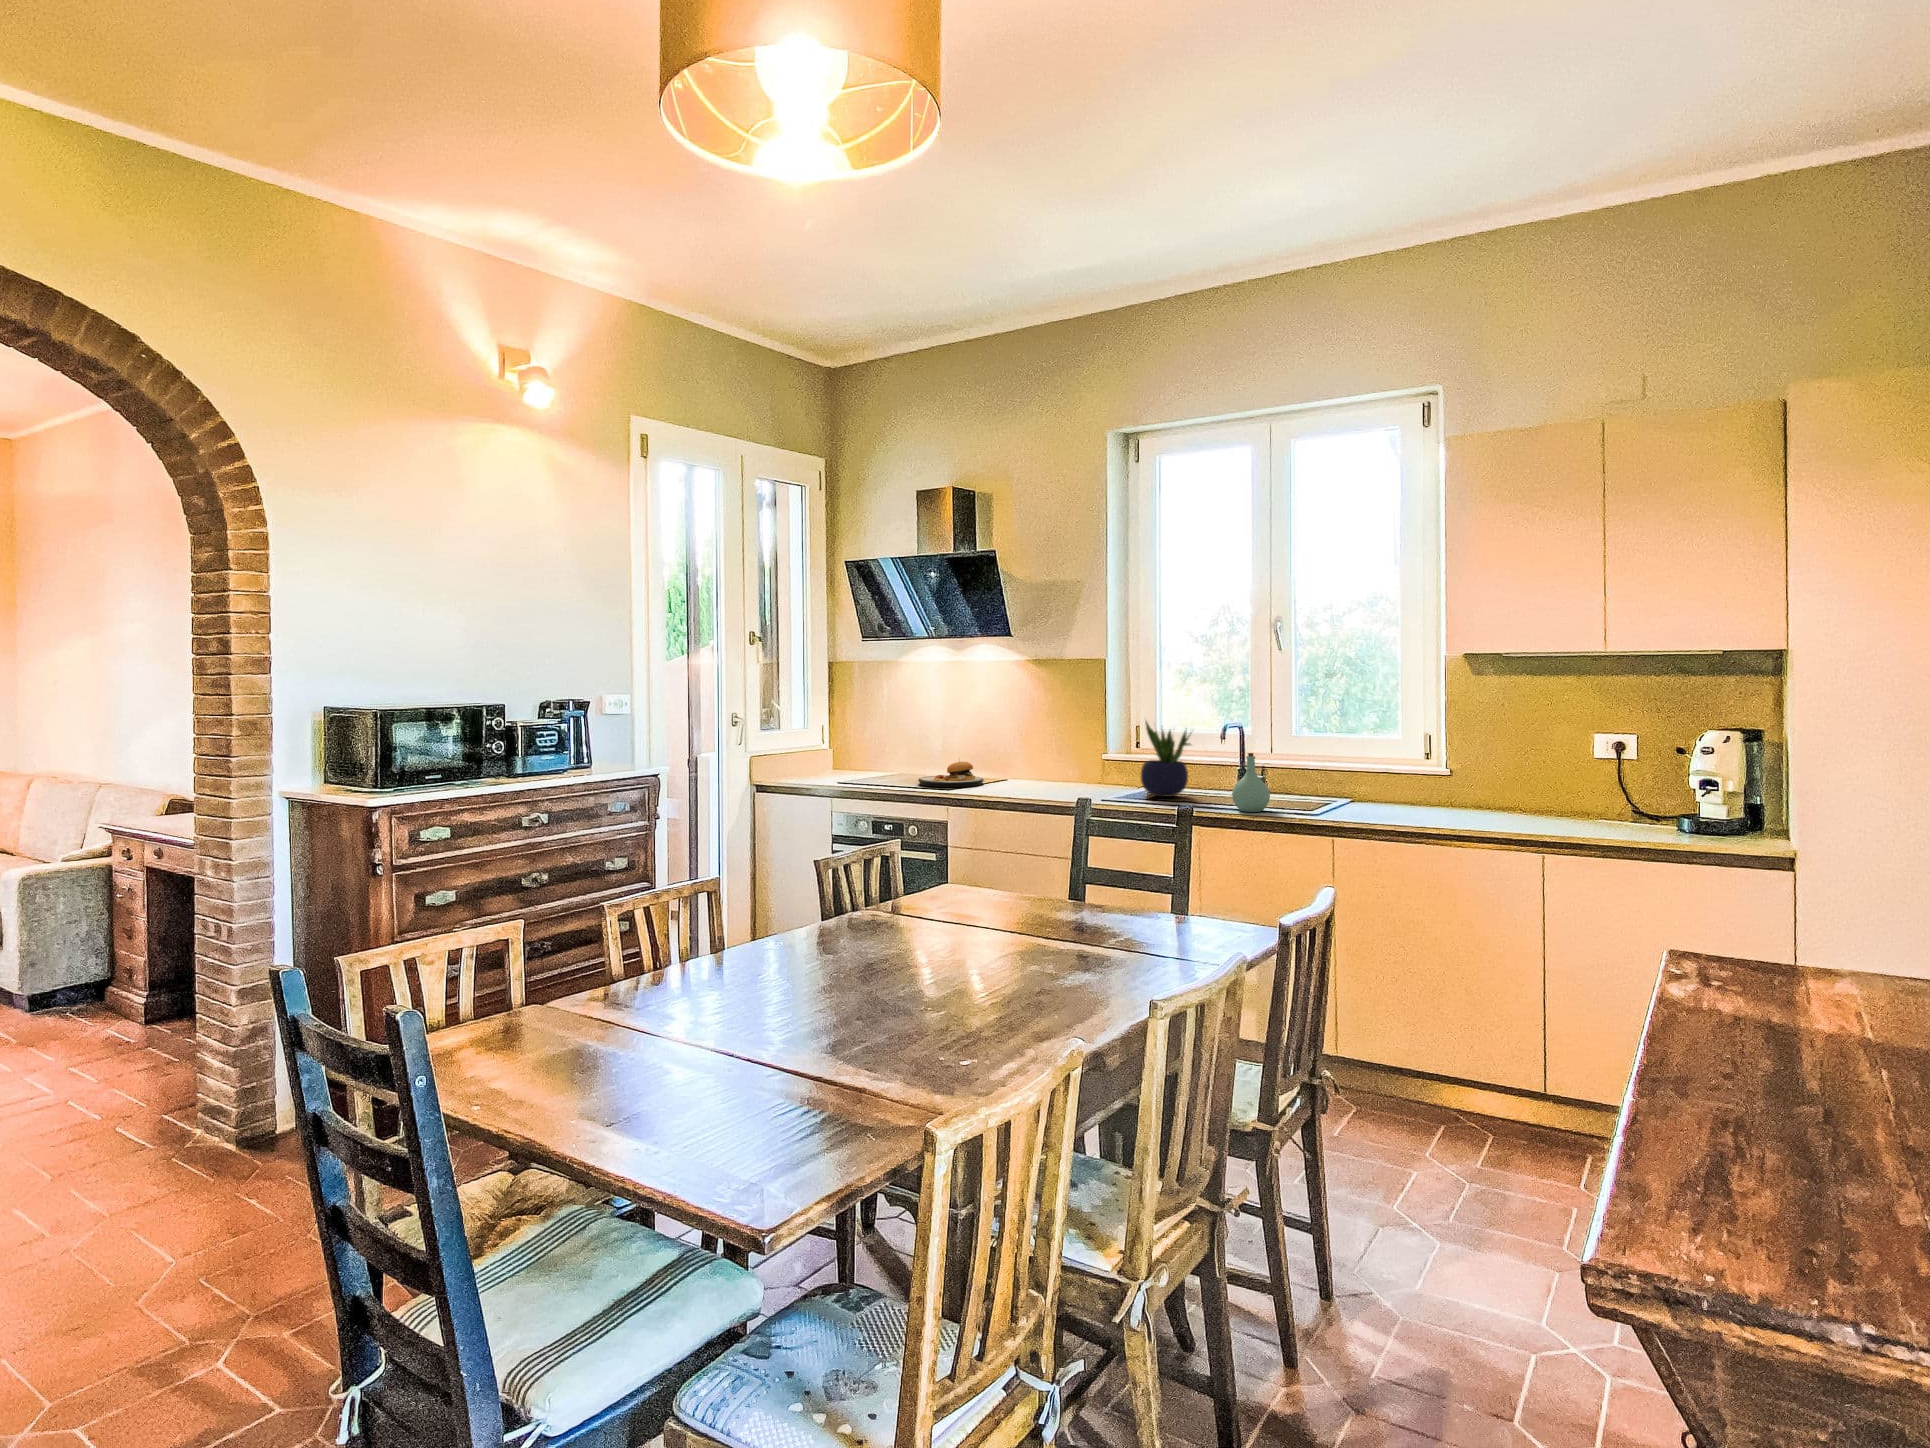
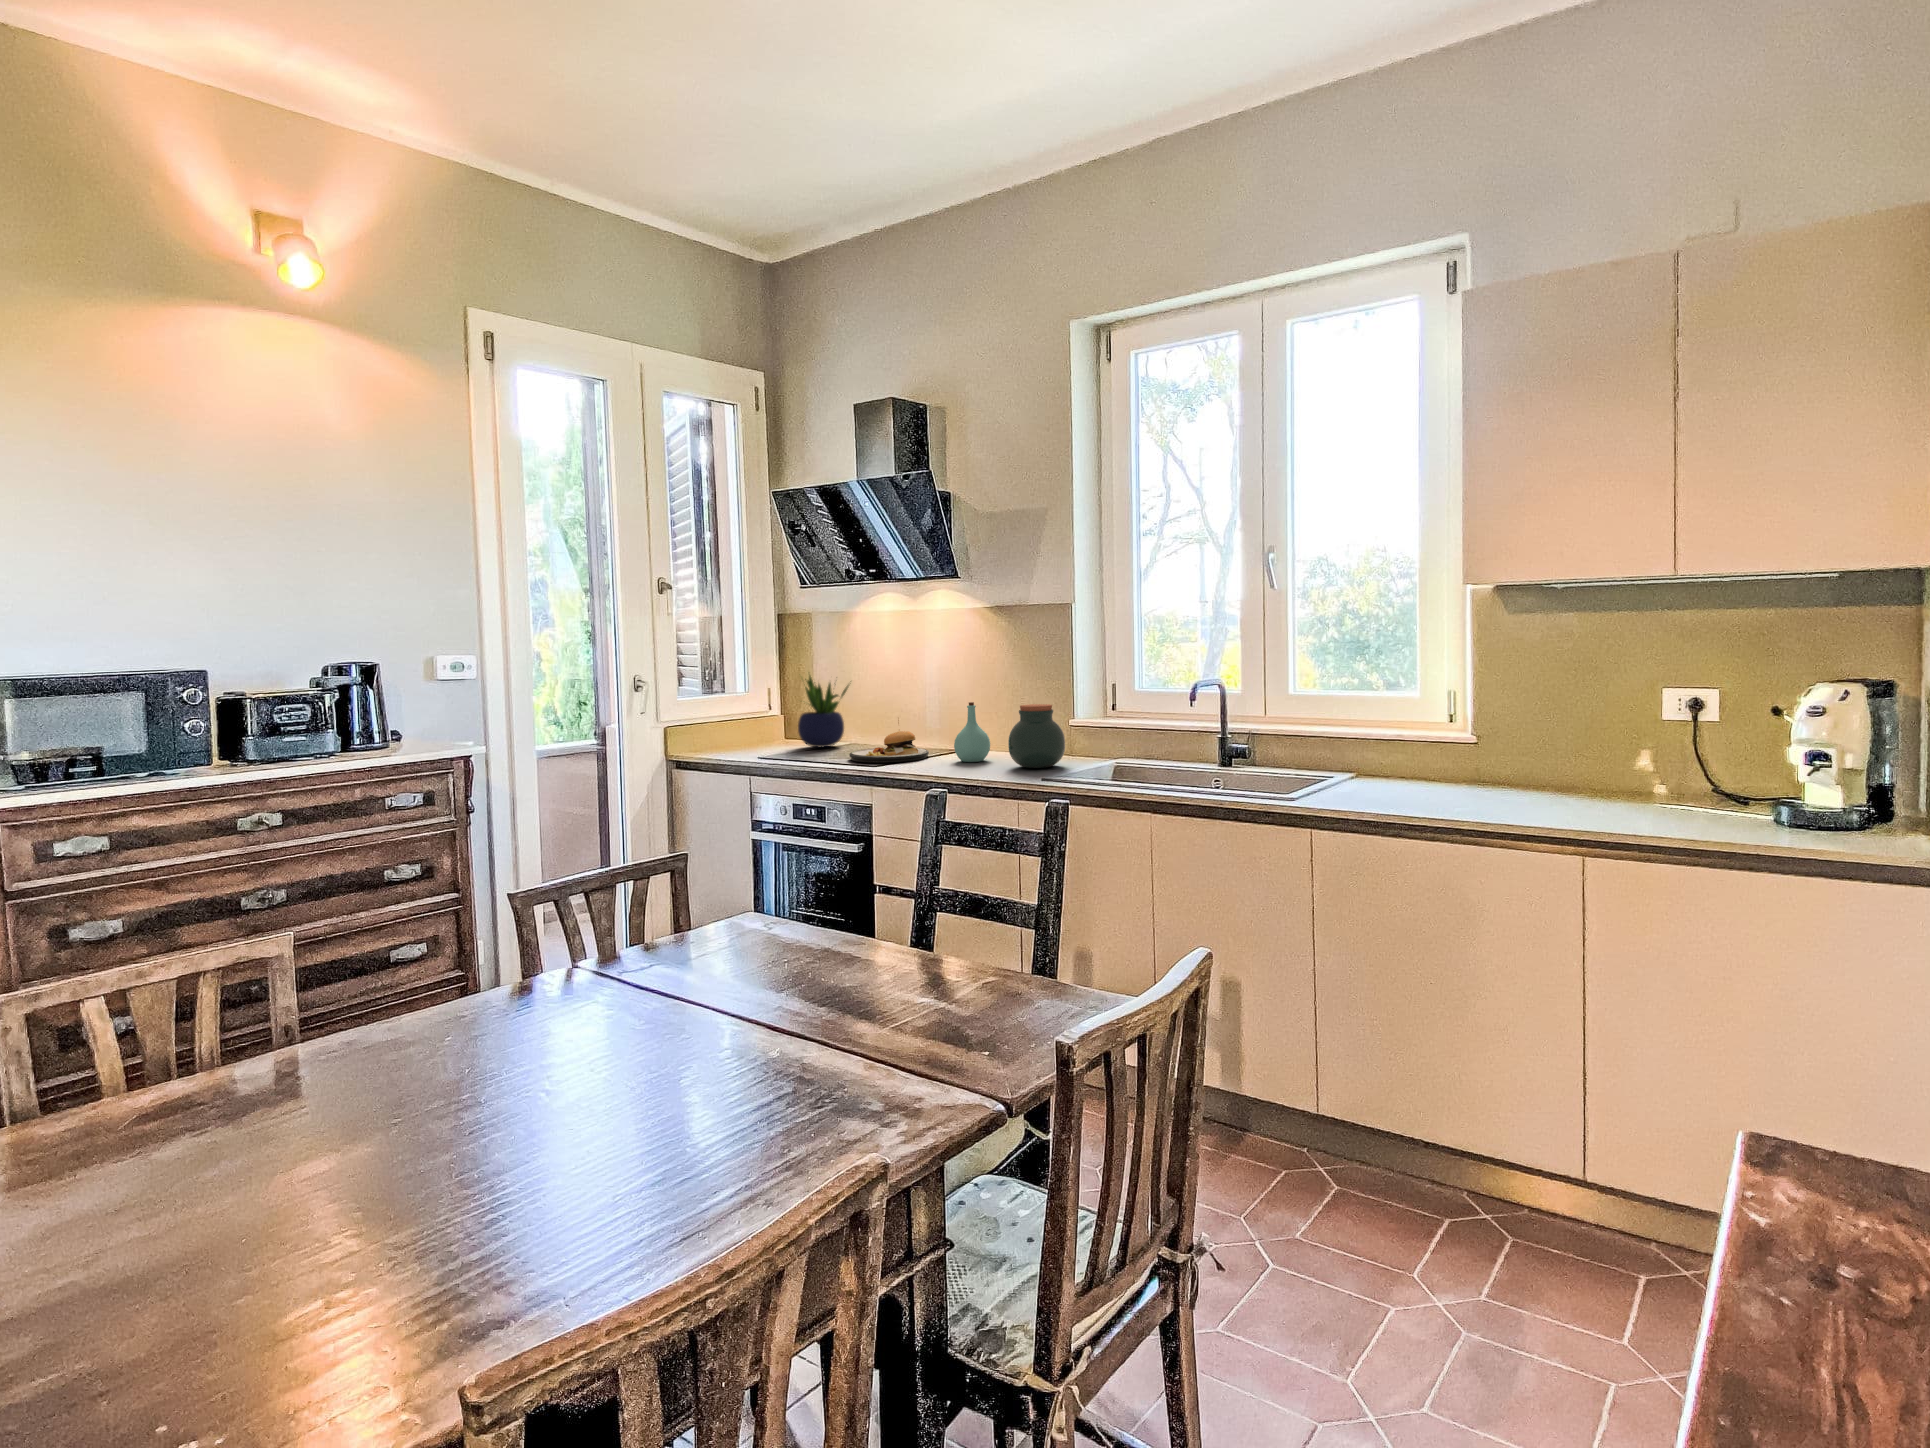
potted plant: present [1141,722,1191,797] -> present [798,676,849,747]
jar: none [1062,740,1108,792] -> present [1008,704,1065,768]
bottle: present [1232,753,1270,812] -> present [954,702,990,762]

